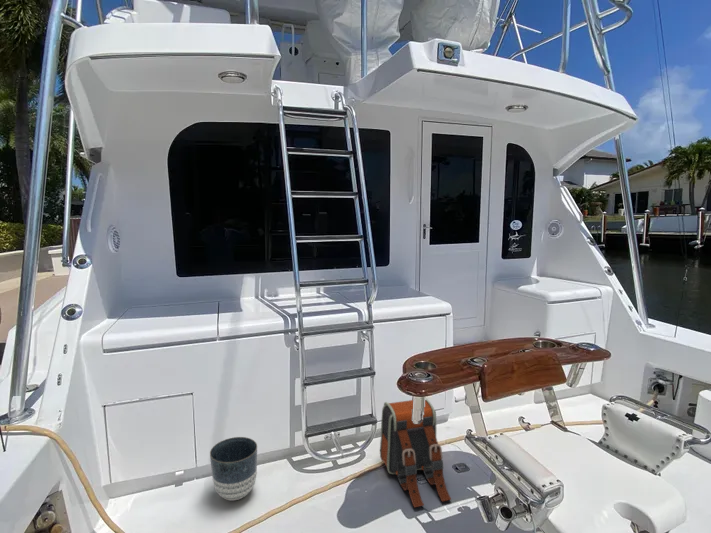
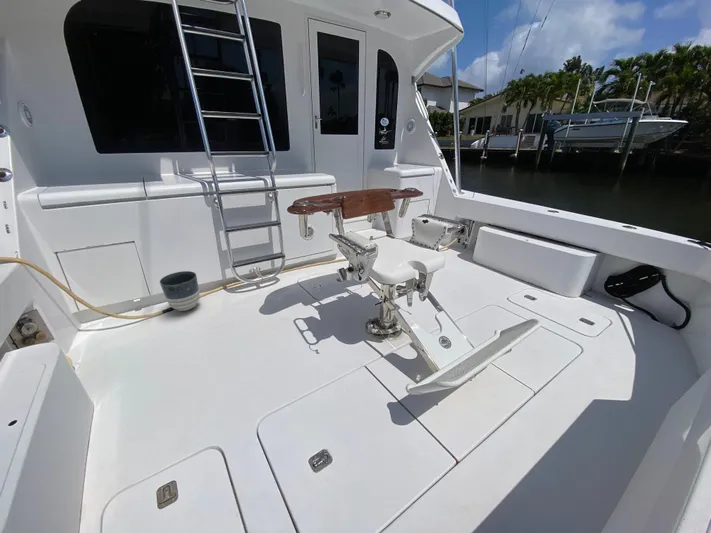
backpack: present [380,399,451,507] -> none [286,237,331,301]

